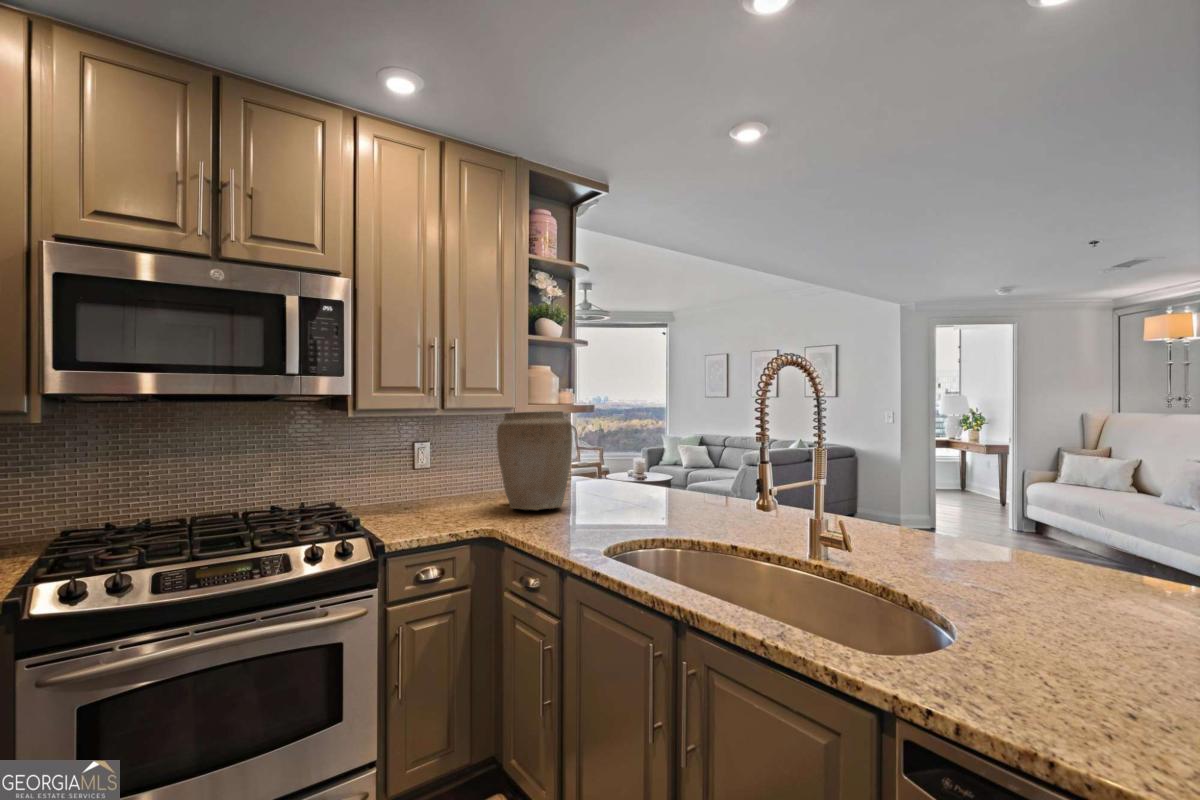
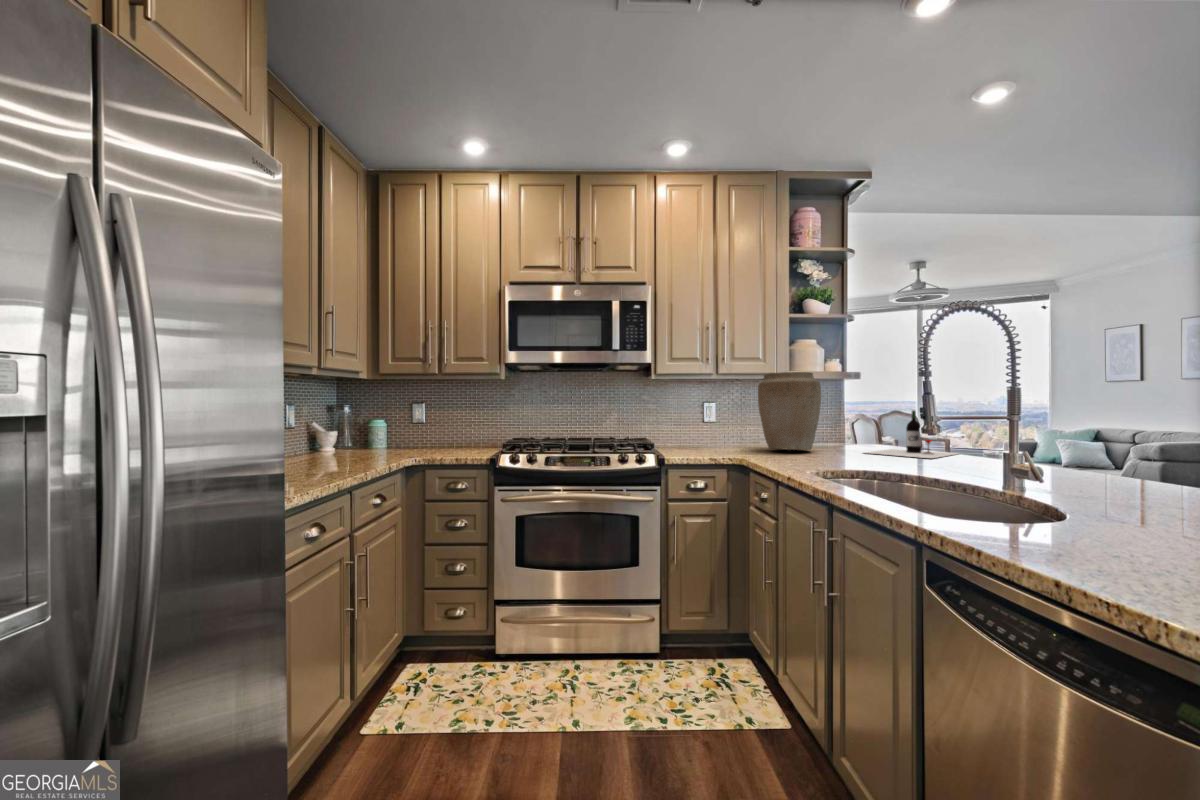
wine bottle: none [614,454,701,510] -> present [867,410,956,458]

